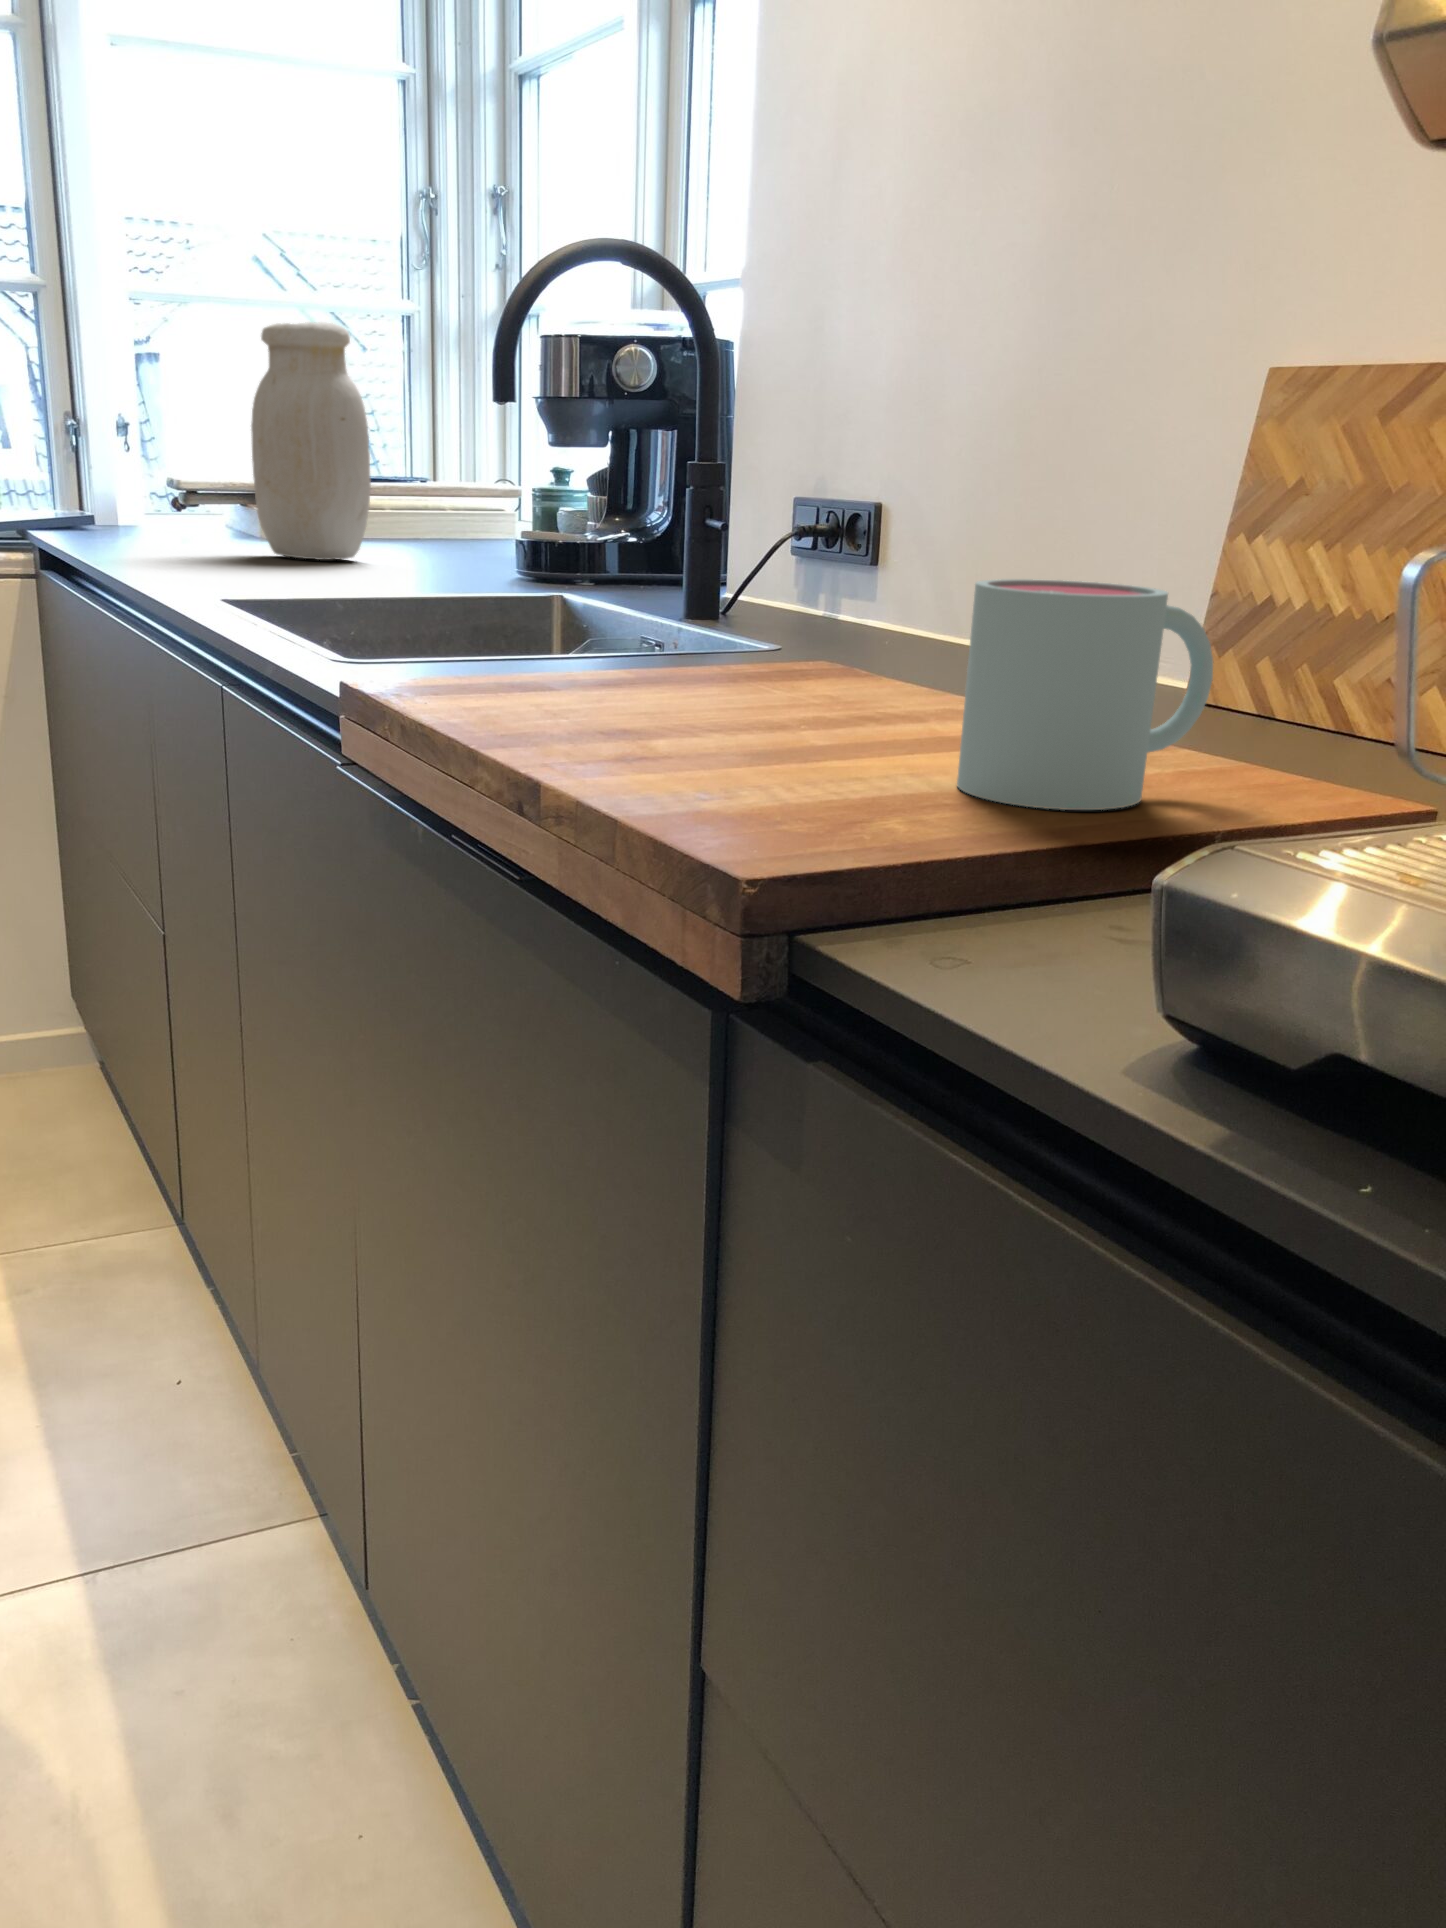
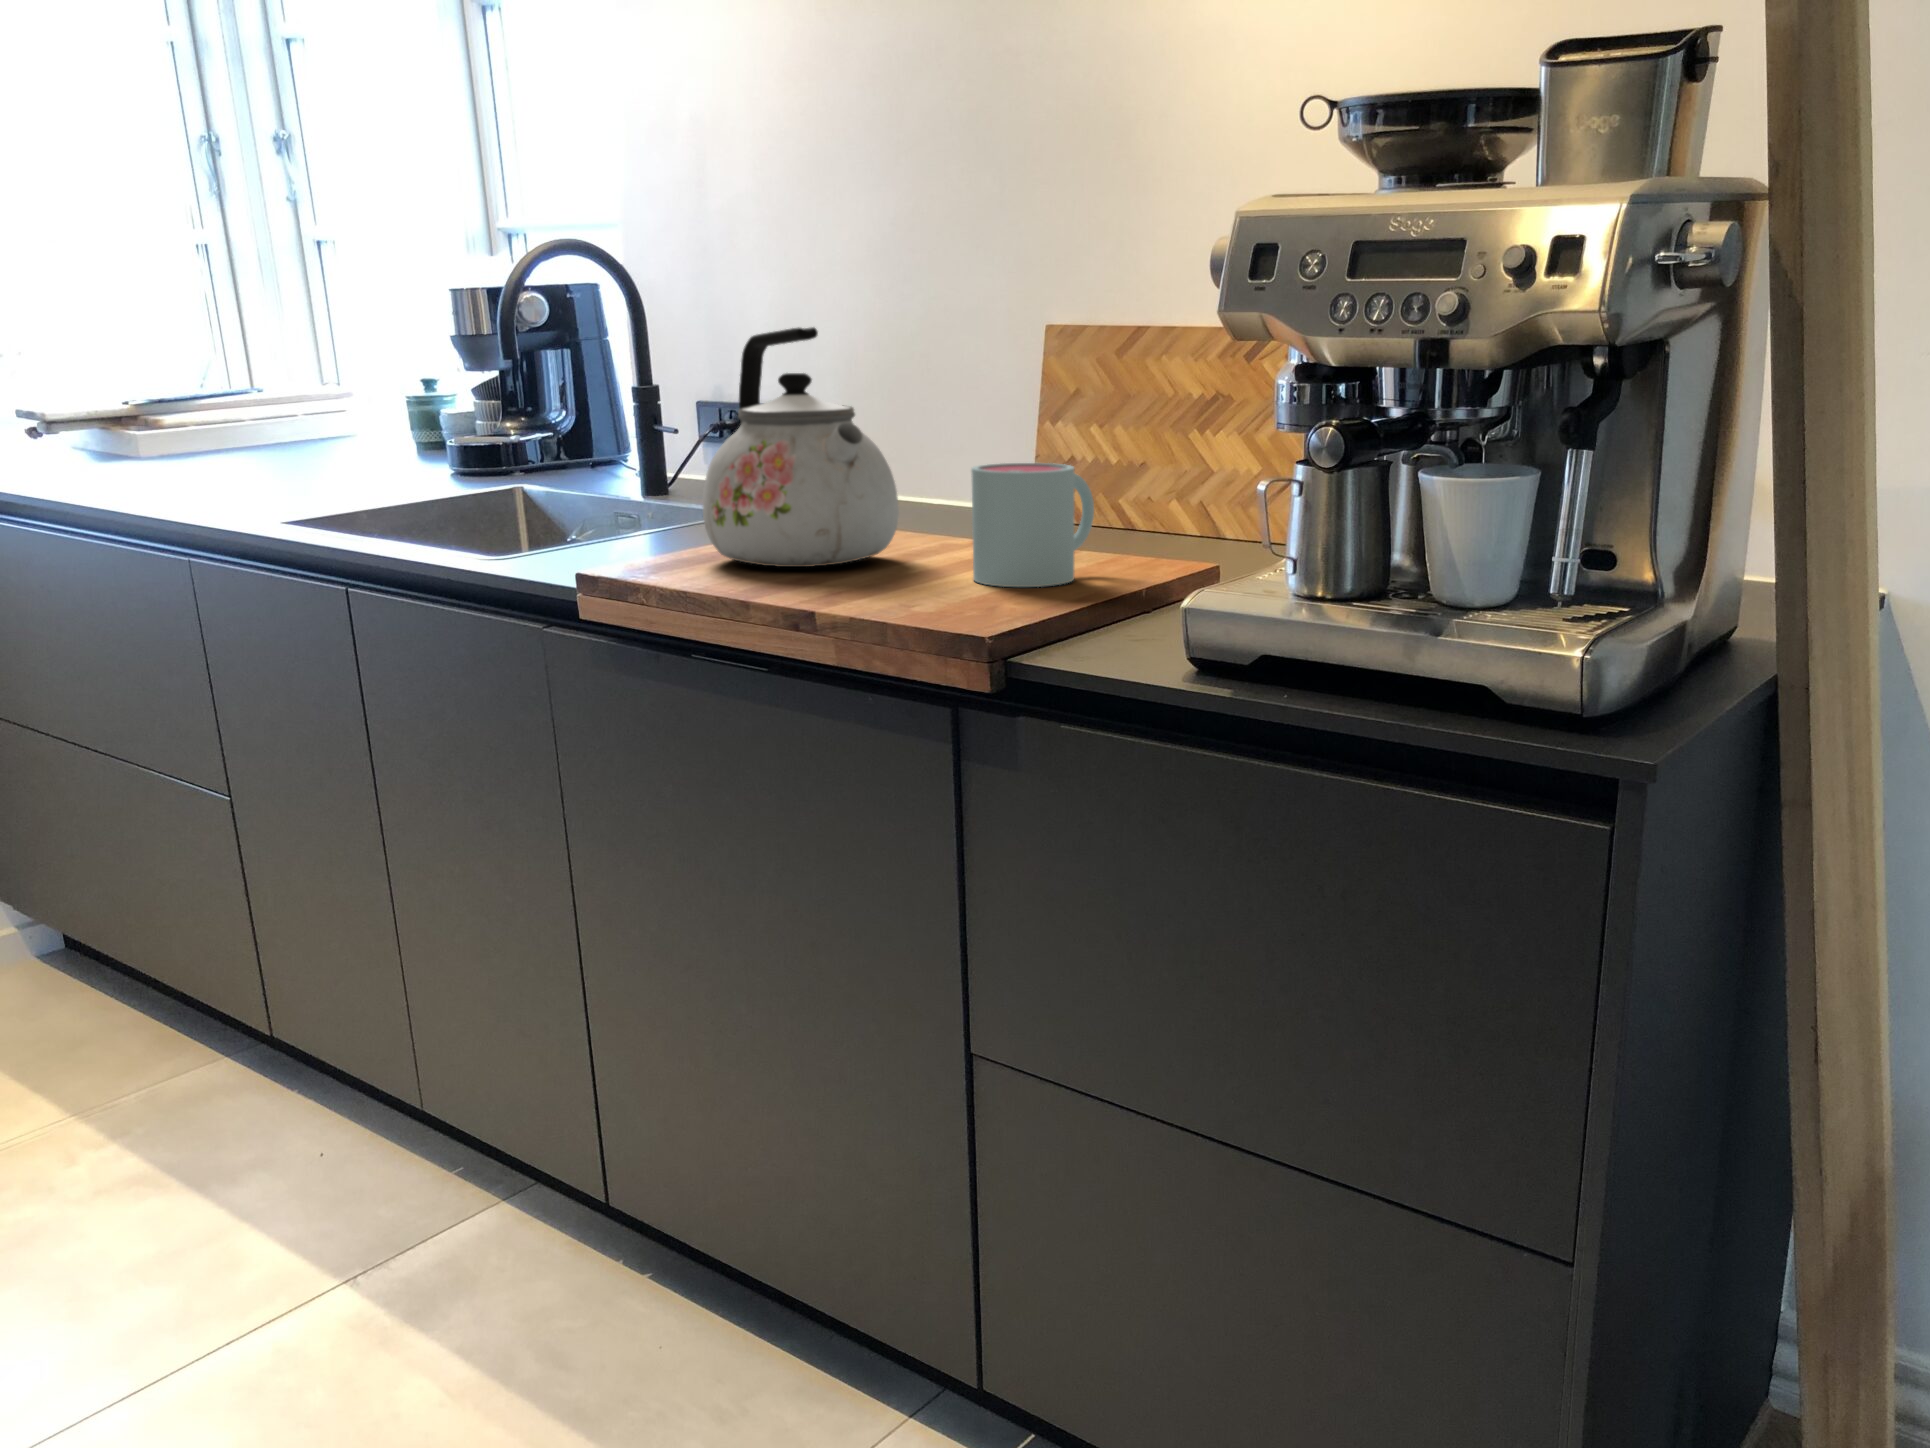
jar: present [251,322,371,560] -> none [181,279,298,476]
kettle: none [583,328,894,727] -> present [703,327,899,567]

